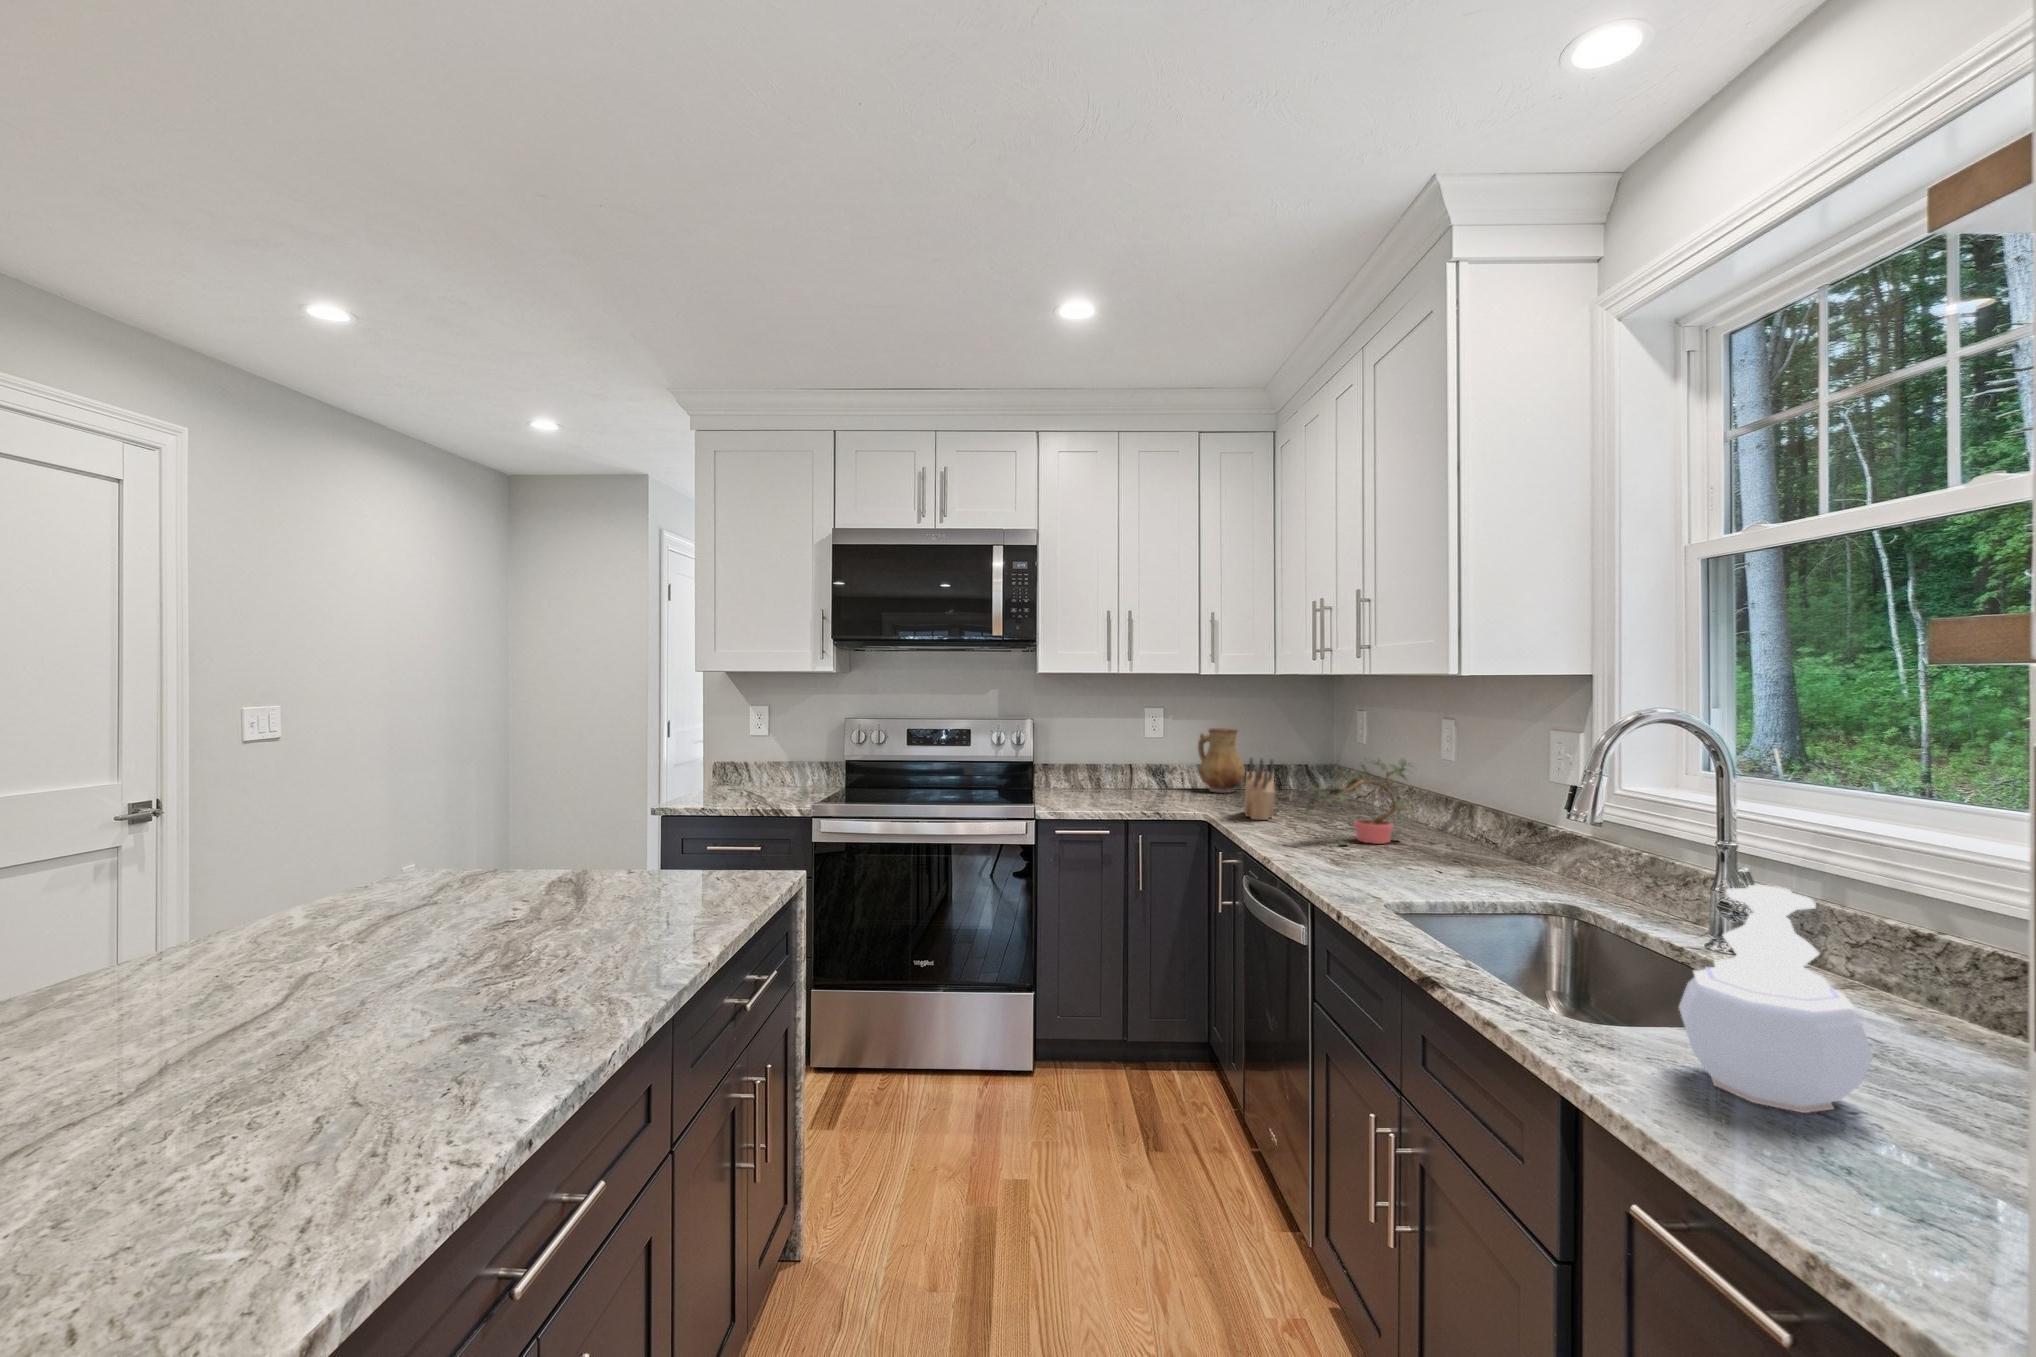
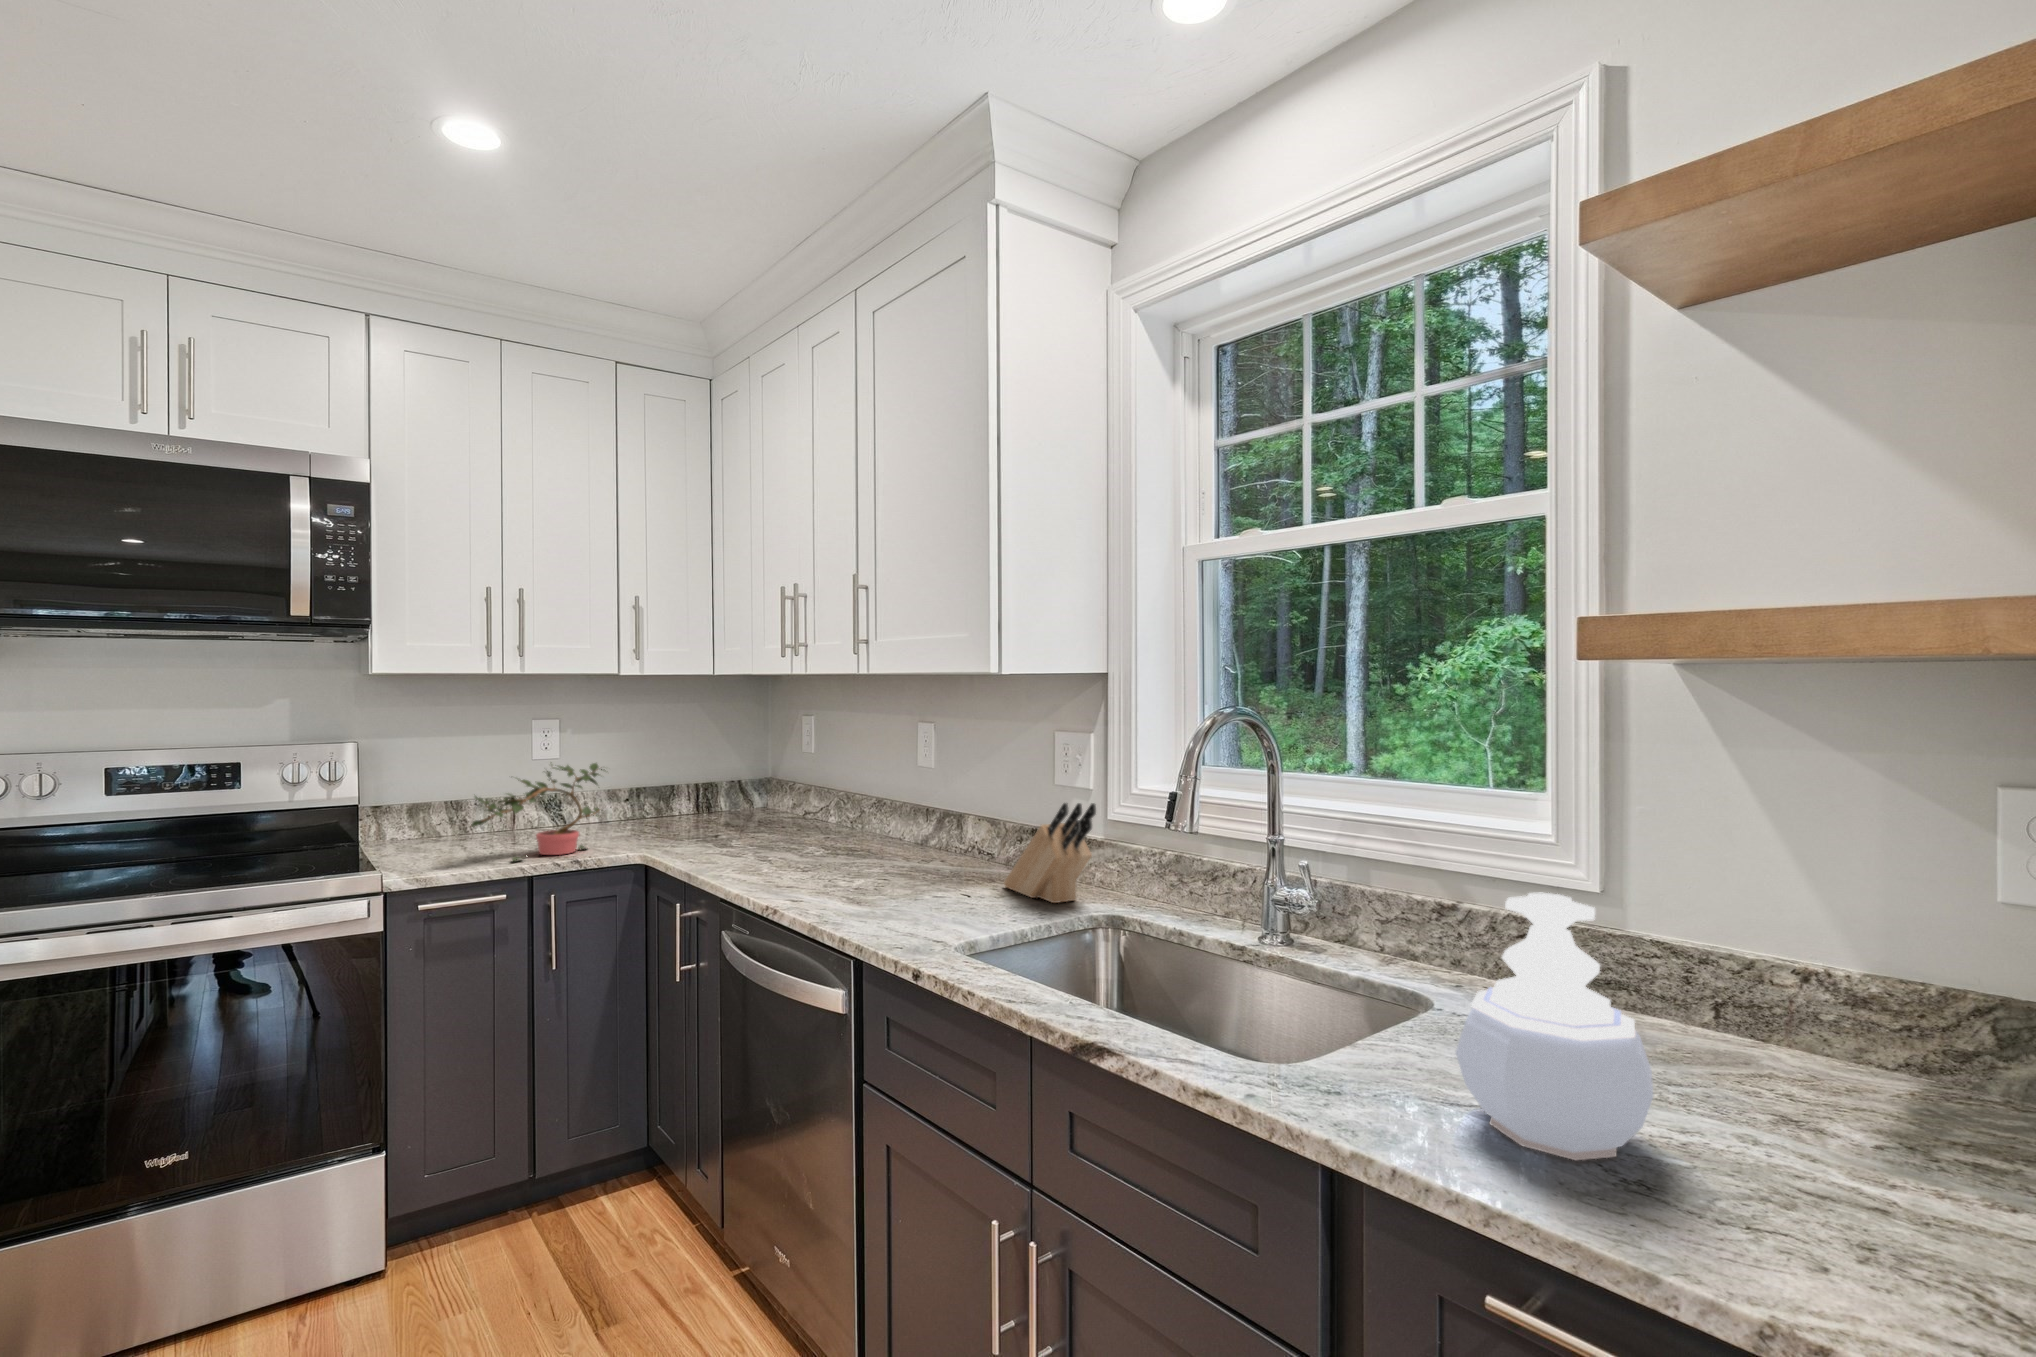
ceramic pitcher: present [1198,728,1245,793] -> none [610,743,674,824]
knife block: present [1244,758,1275,820] -> present [1004,803,1096,903]
potted plant: present [1306,759,1411,845] -> present [470,763,602,861]

